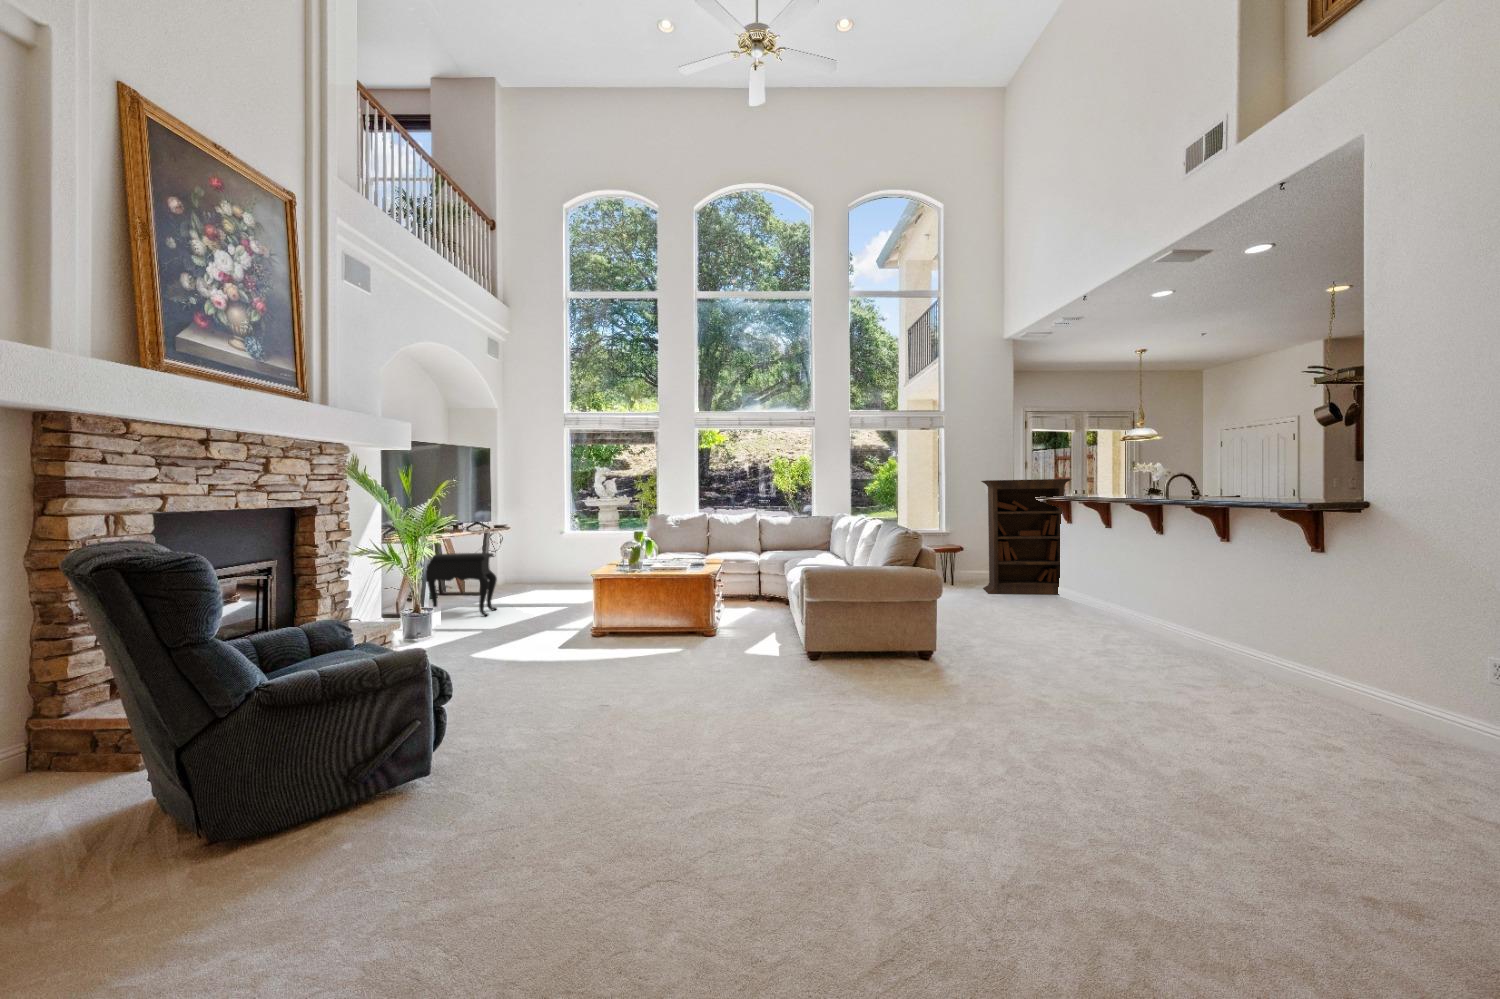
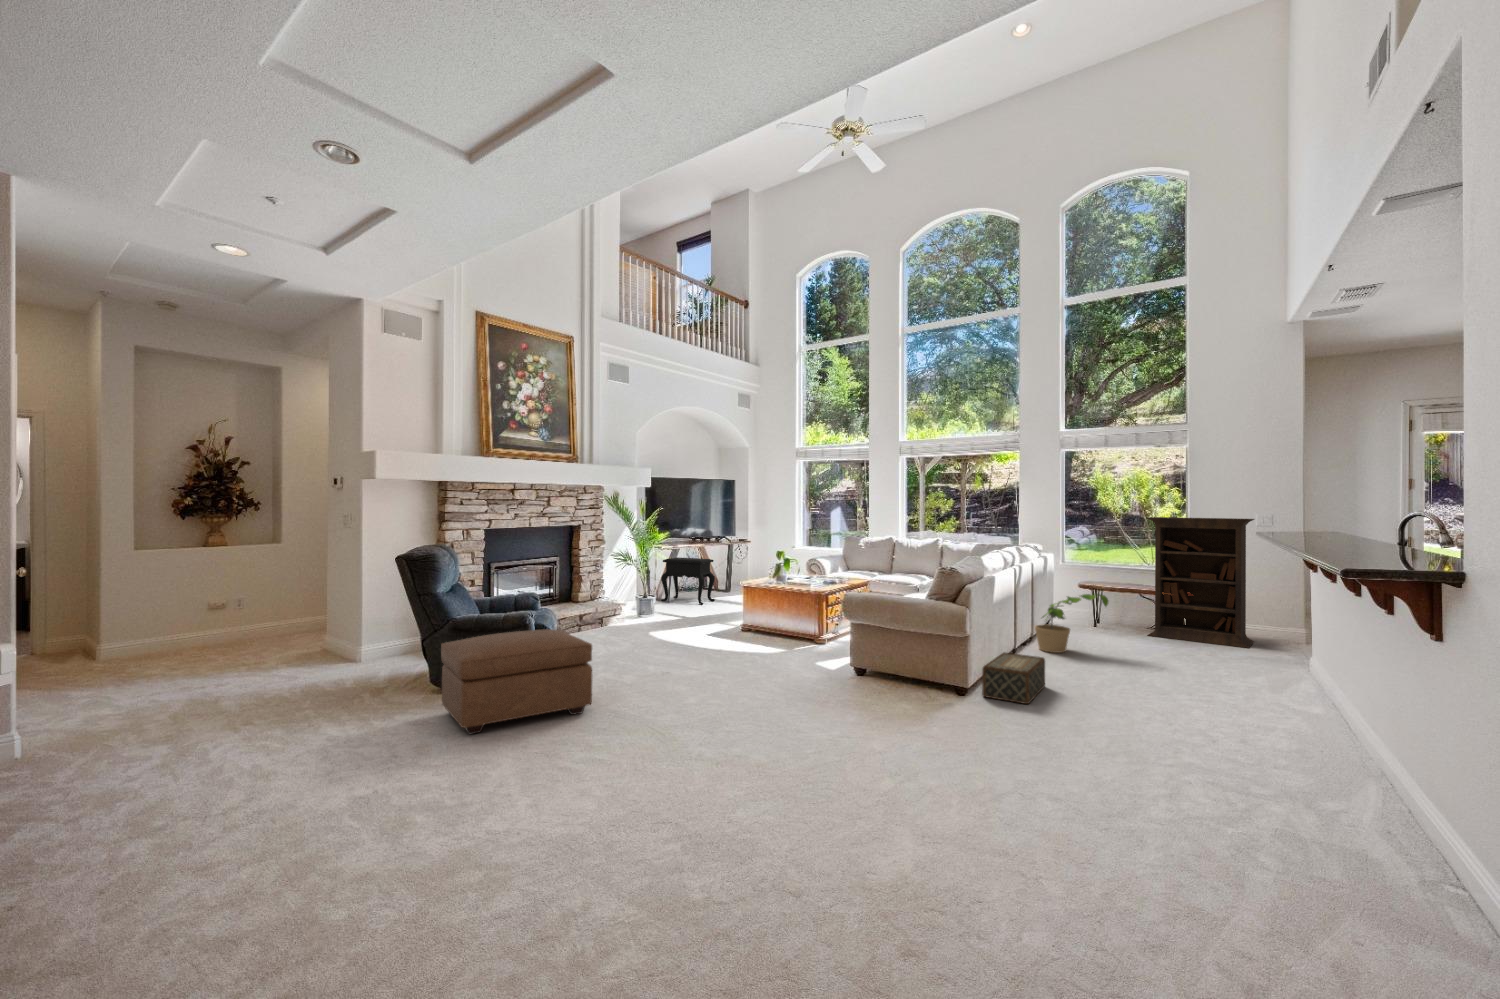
potted plant: none [936,554,1008,619] -> present [1035,594,1108,653]
woven basket: none [984,621,1061,673] -> present [982,653,1045,704]
ottoman: none [274,675,611,941] -> present [441,629,592,734]

